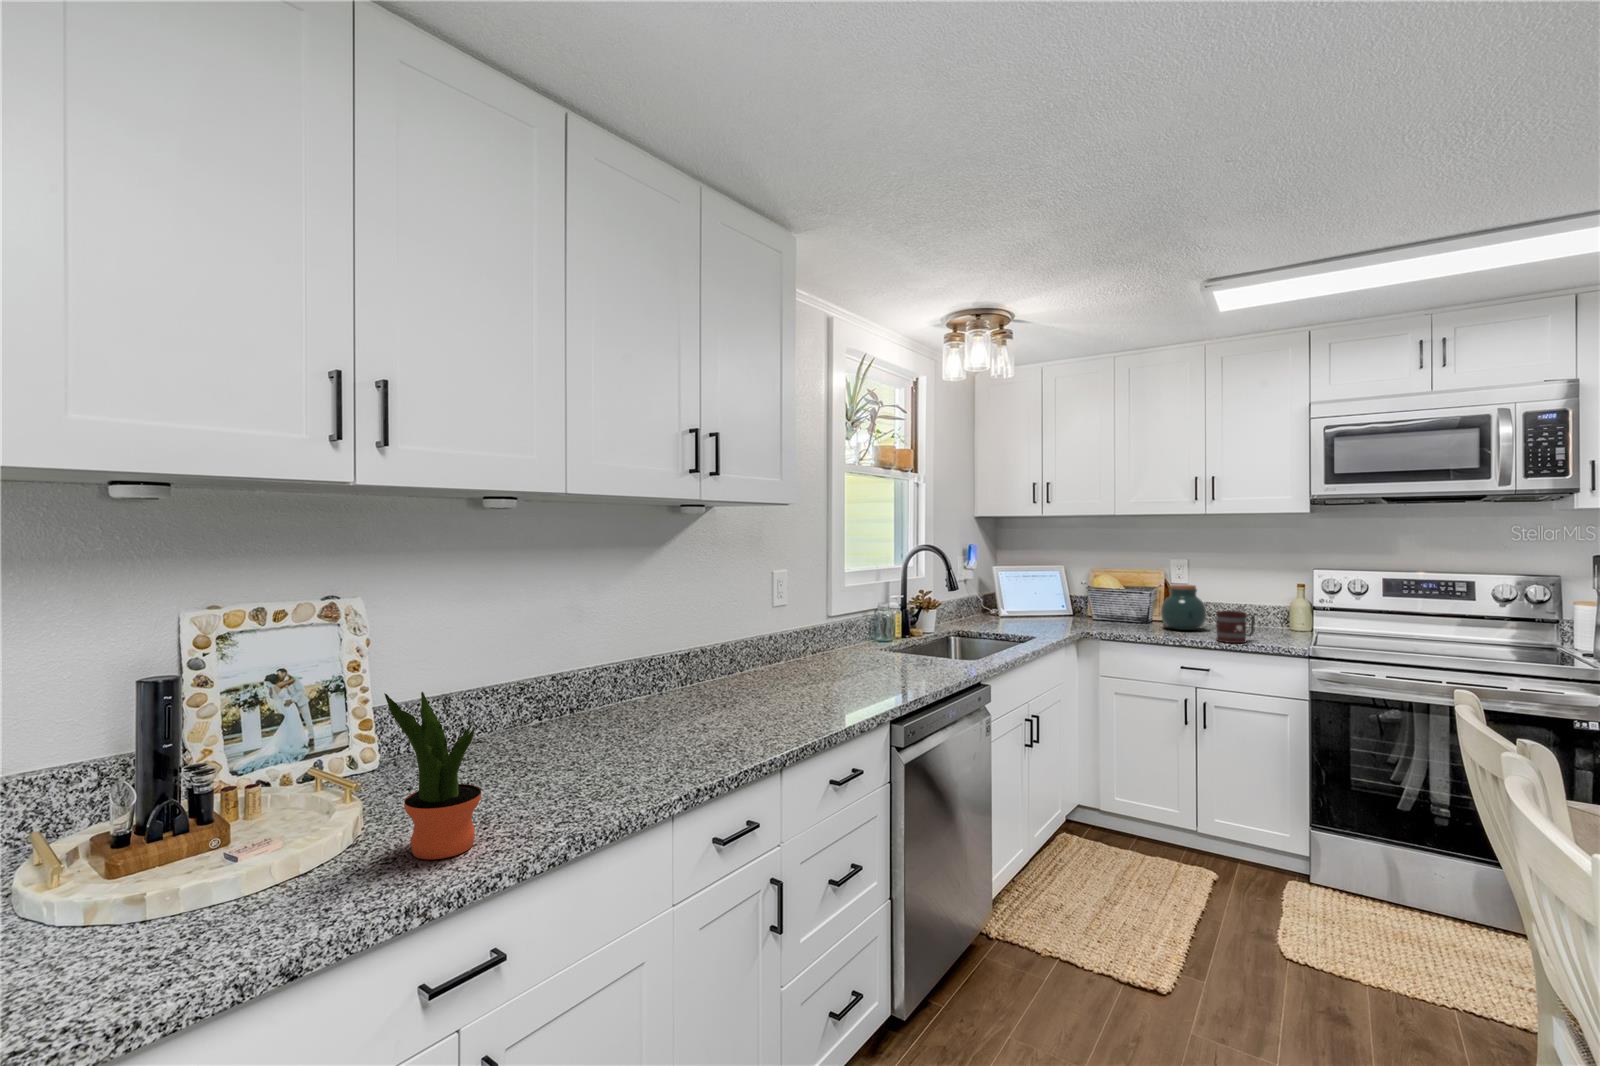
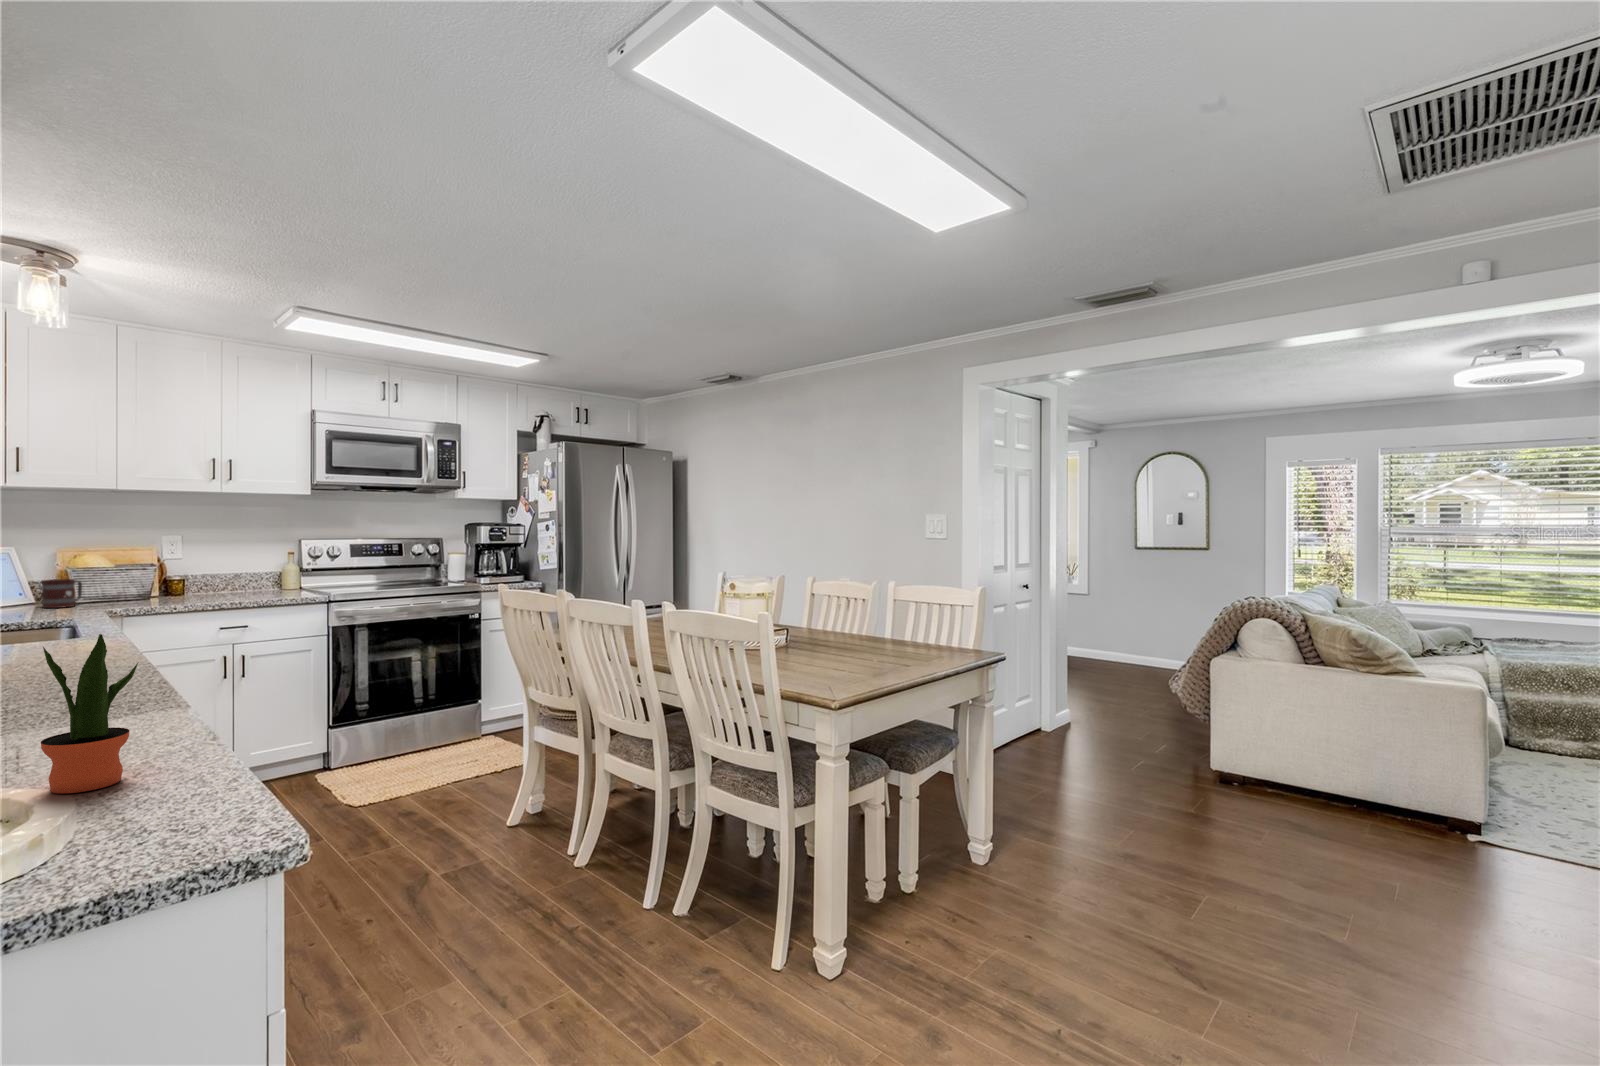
jar: present [1161,585,1206,630] -> none [178,557,224,598]
mug: present [1216,611,1255,643] -> present [42,579,82,608]

